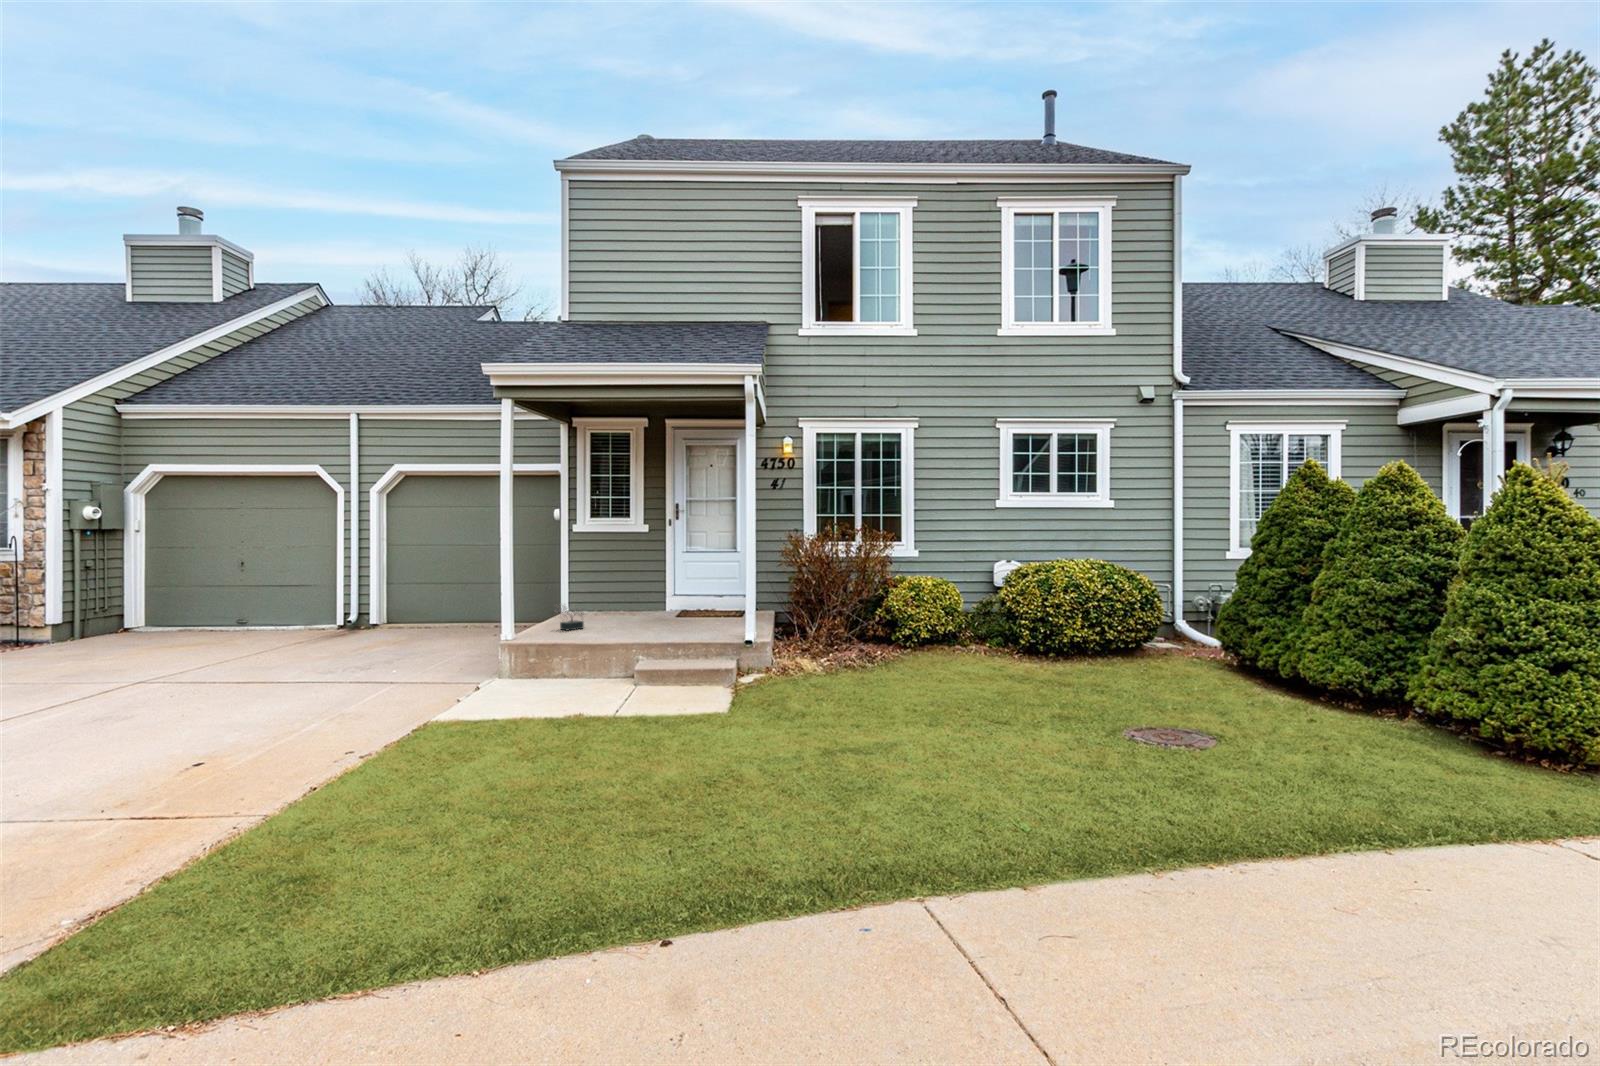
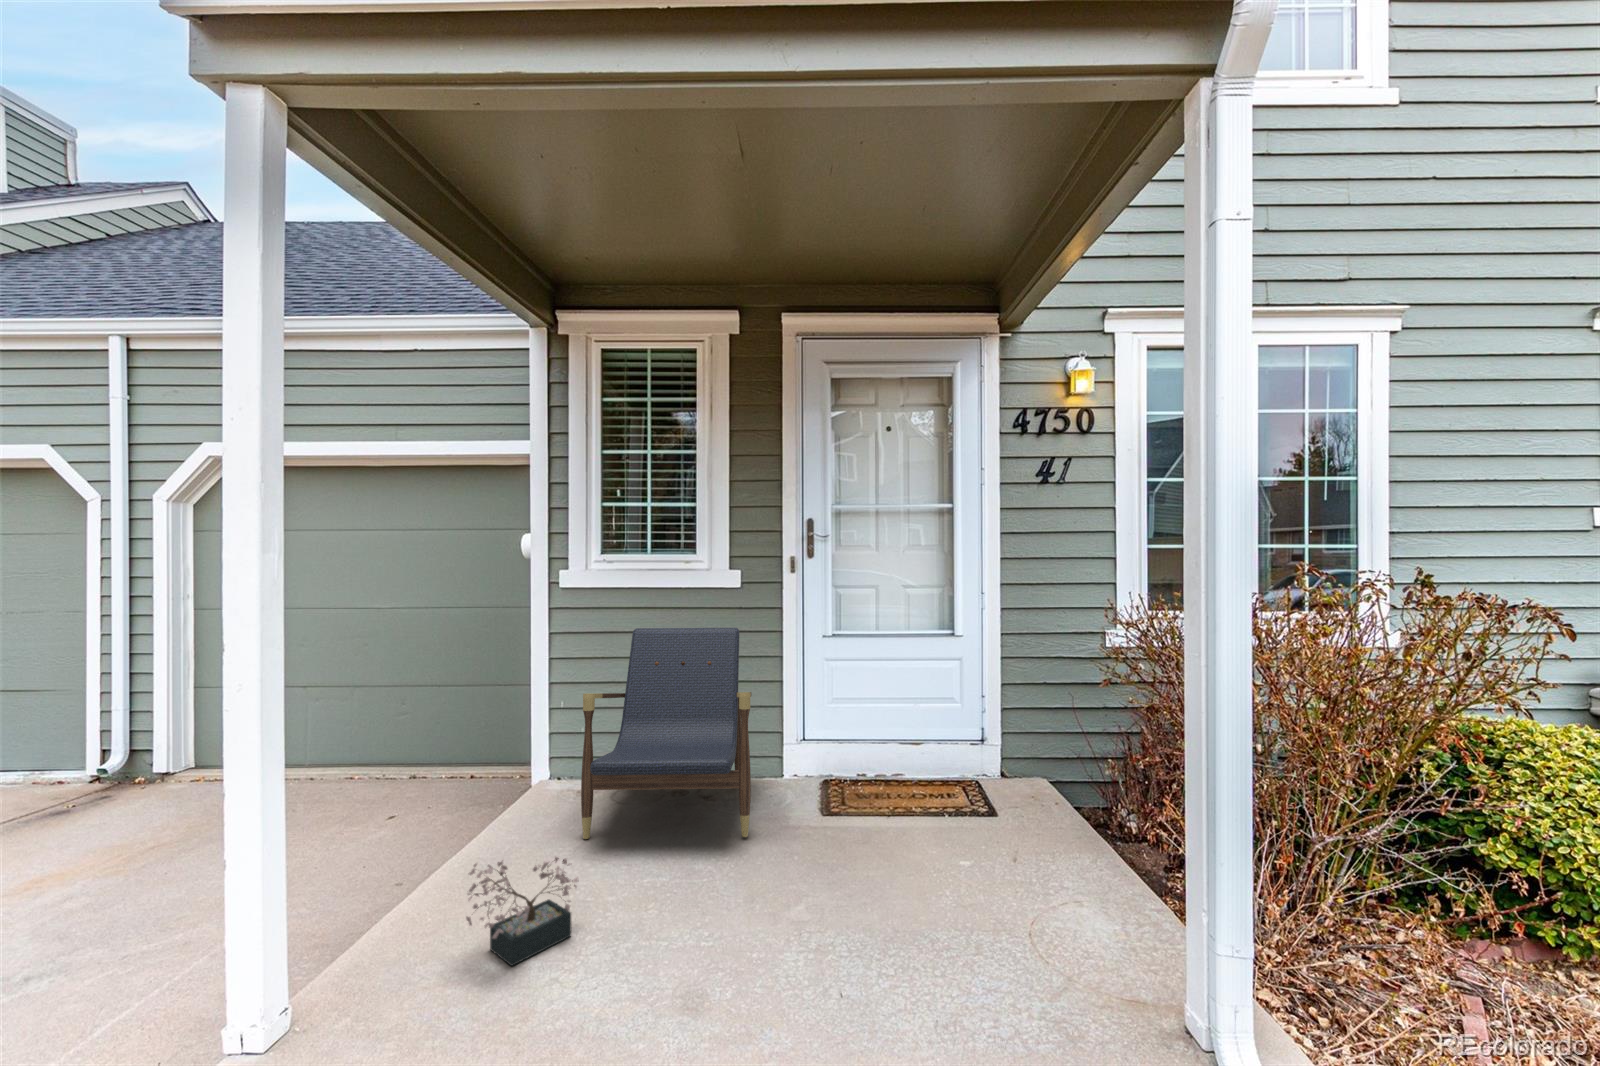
lounge chair: none [585,548,648,618] -> present [581,628,751,839]

